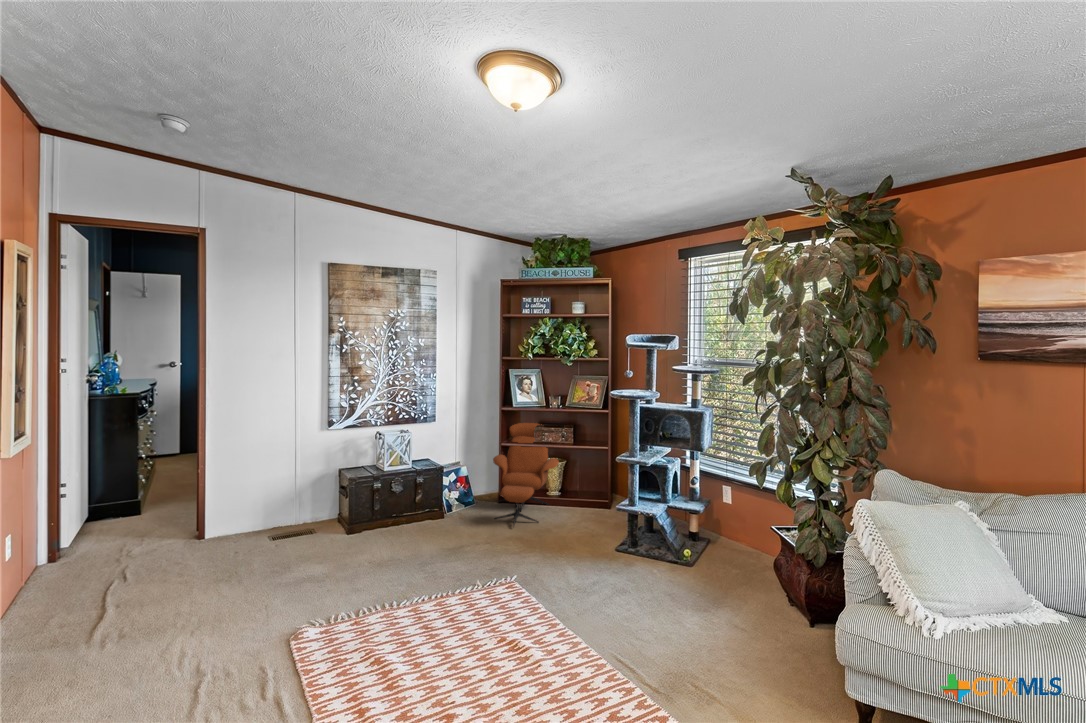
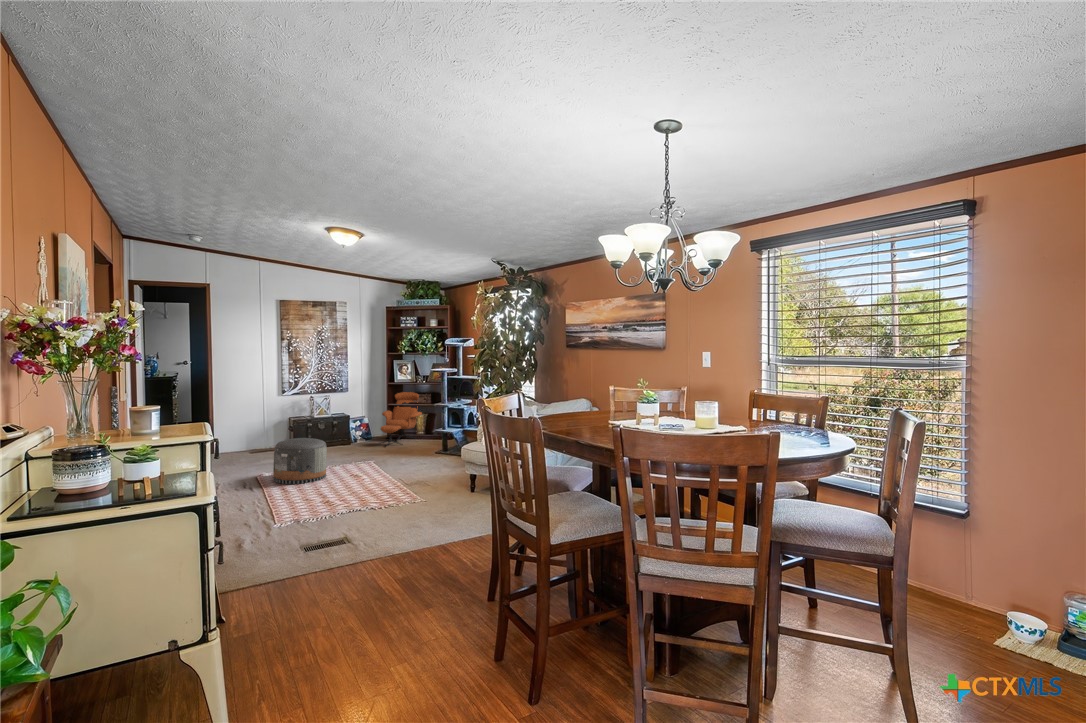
pouf: none [334,548,449,676] -> present [273,438,327,484]

